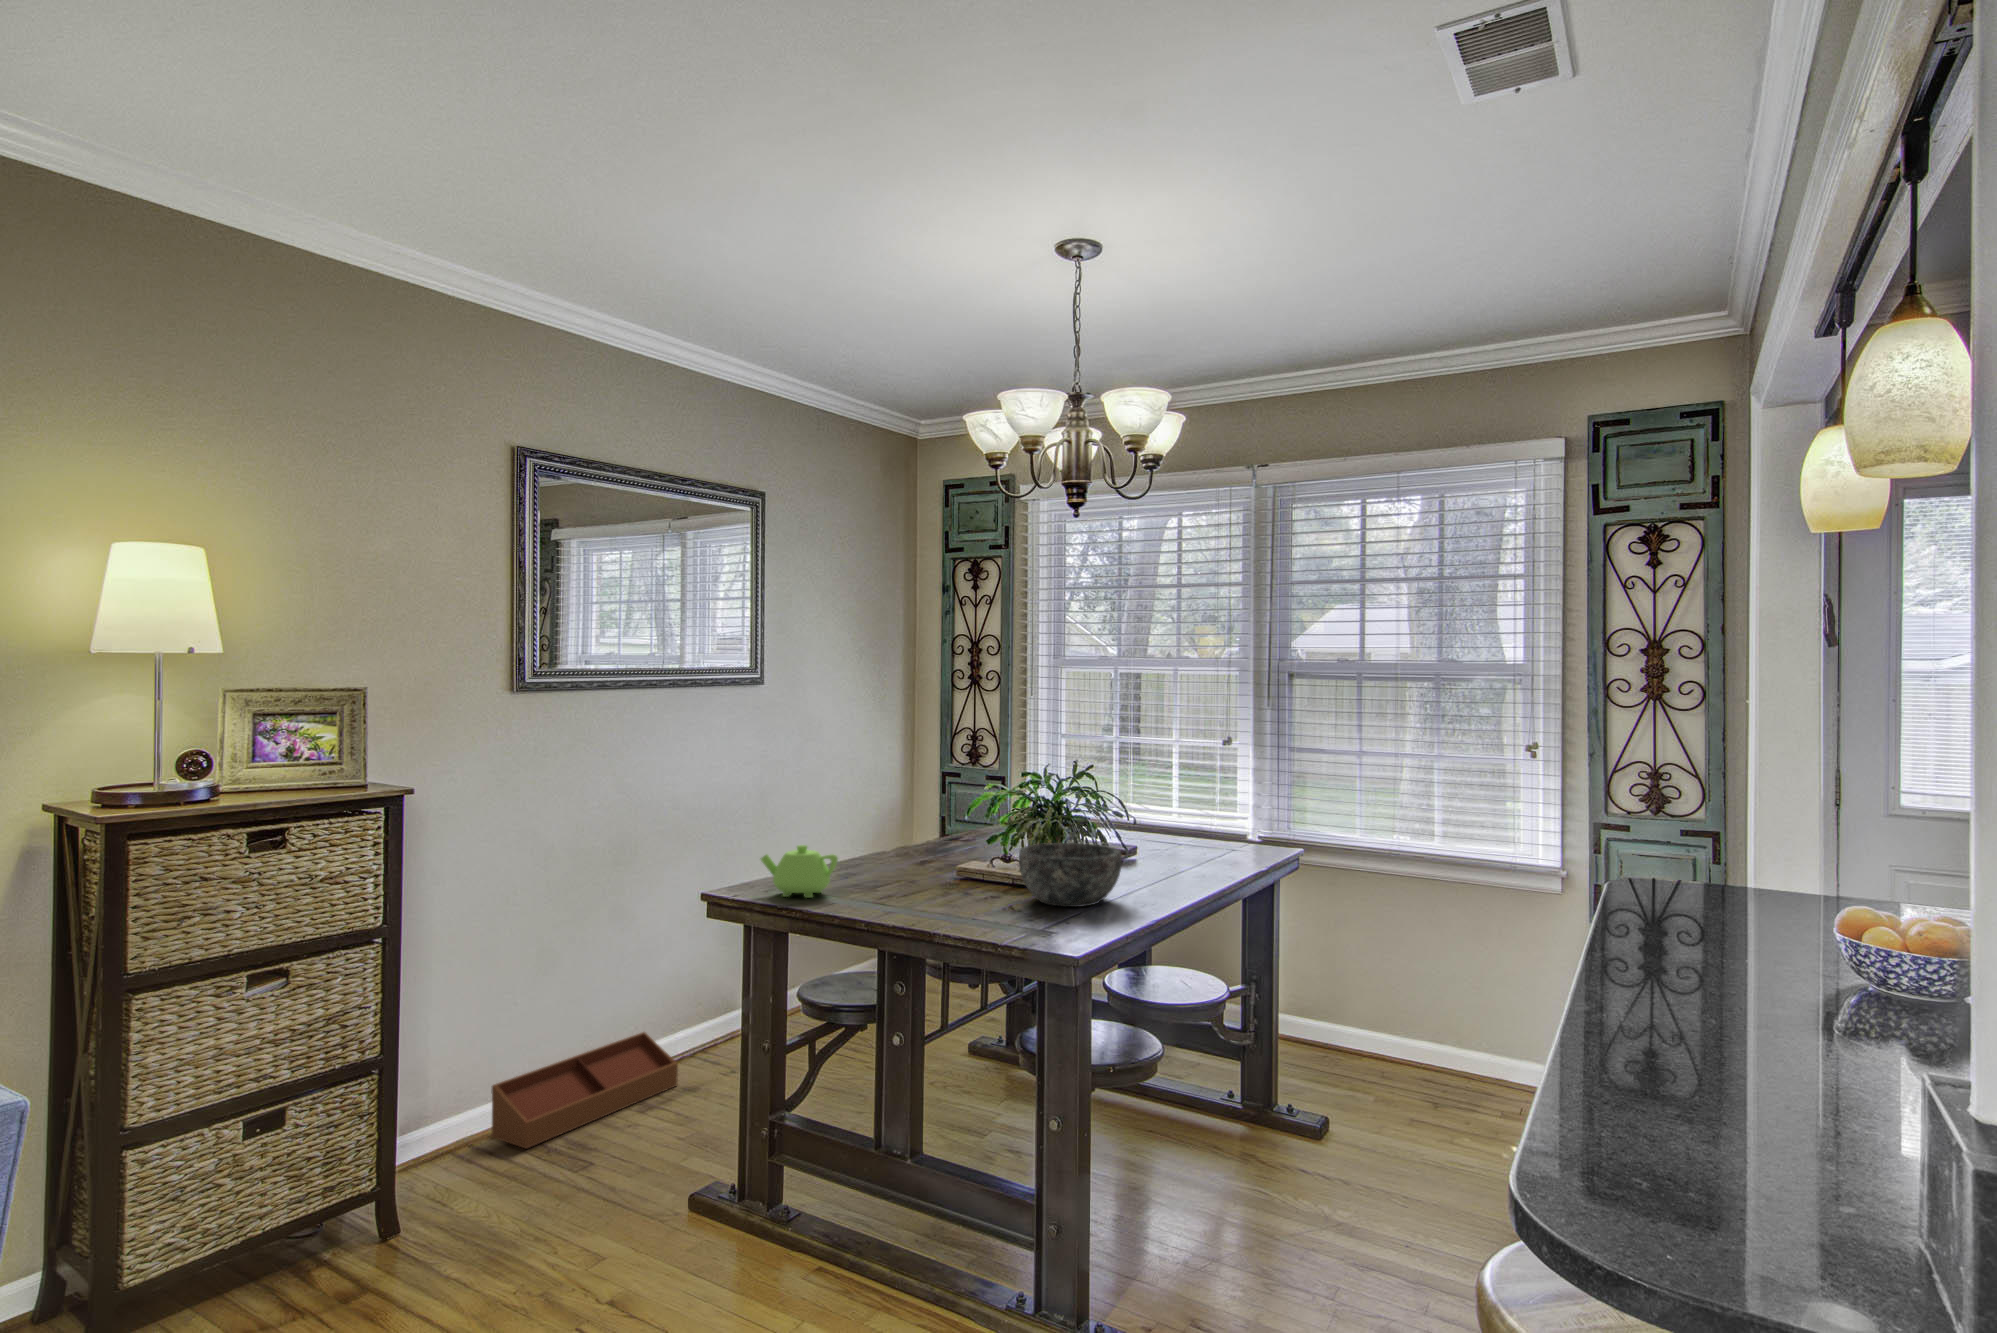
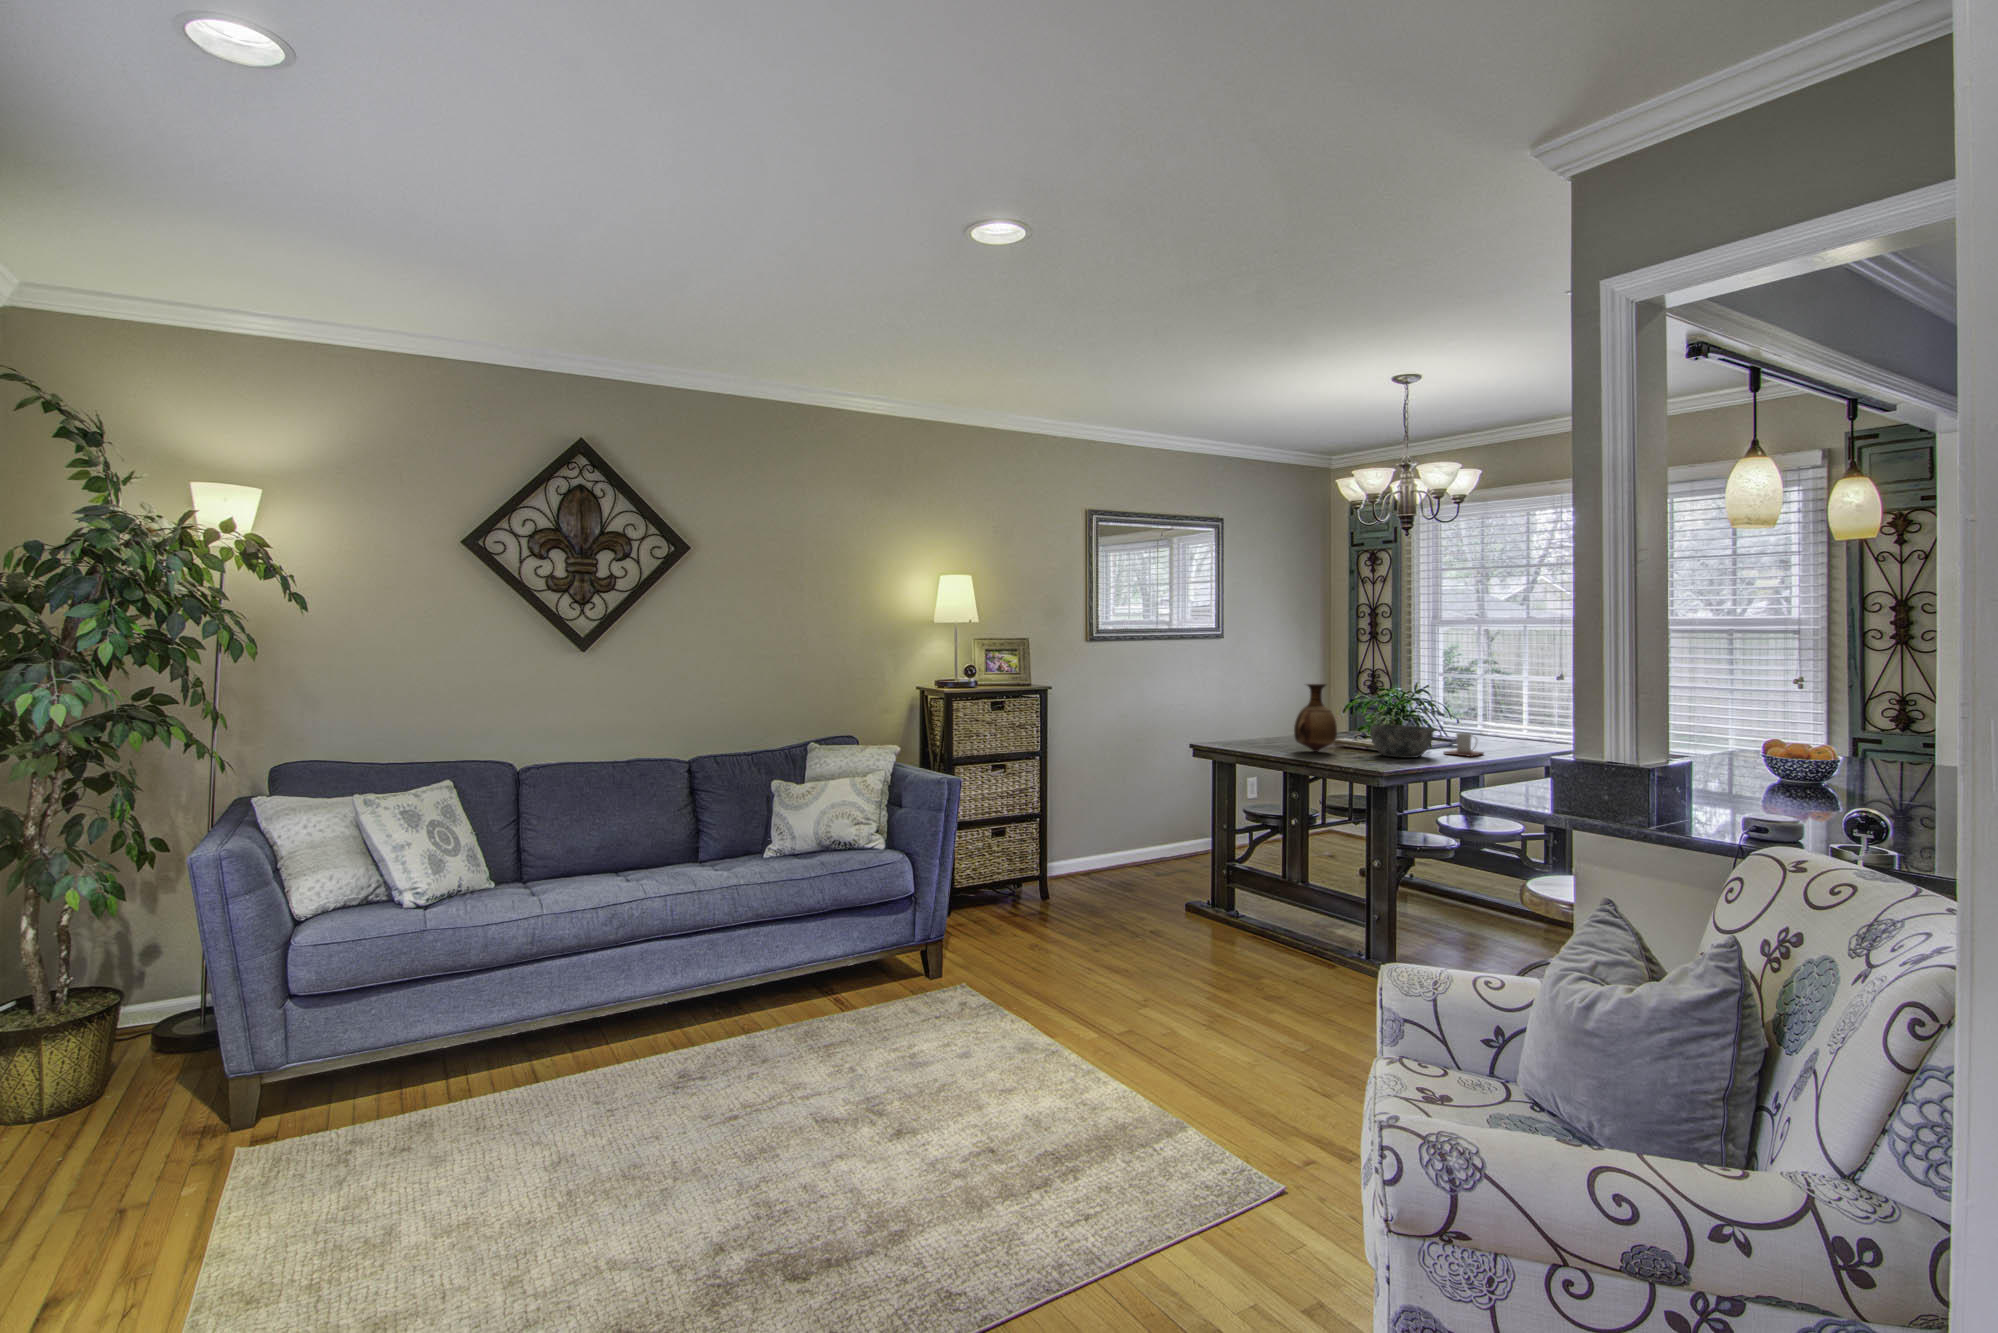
vase: none [888,775,963,901] -> present [1294,684,1337,752]
teapot: present [760,845,838,898] -> none [1224,720,1267,748]
mug: none [1130,850,1188,894] -> present [1444,733,1484,757]
storage bin: present [492,1032,678,1148] -> none [1082,837,1177,882]

